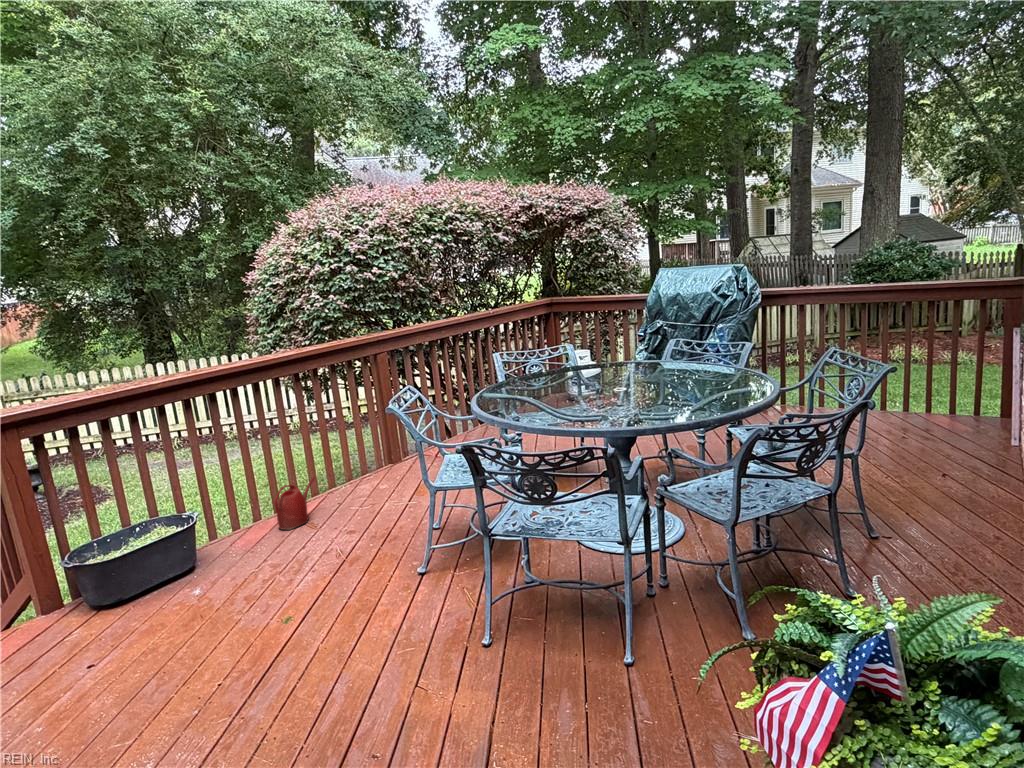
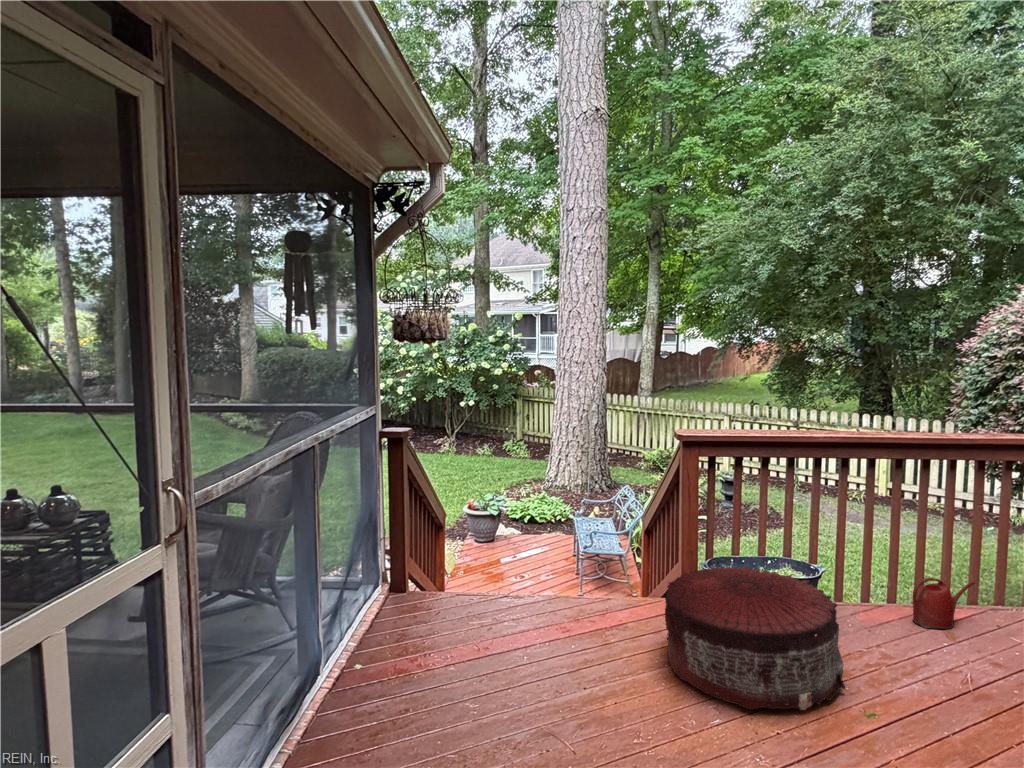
pouf: none [36,524,253,687] -> present [665,566,845,710]

